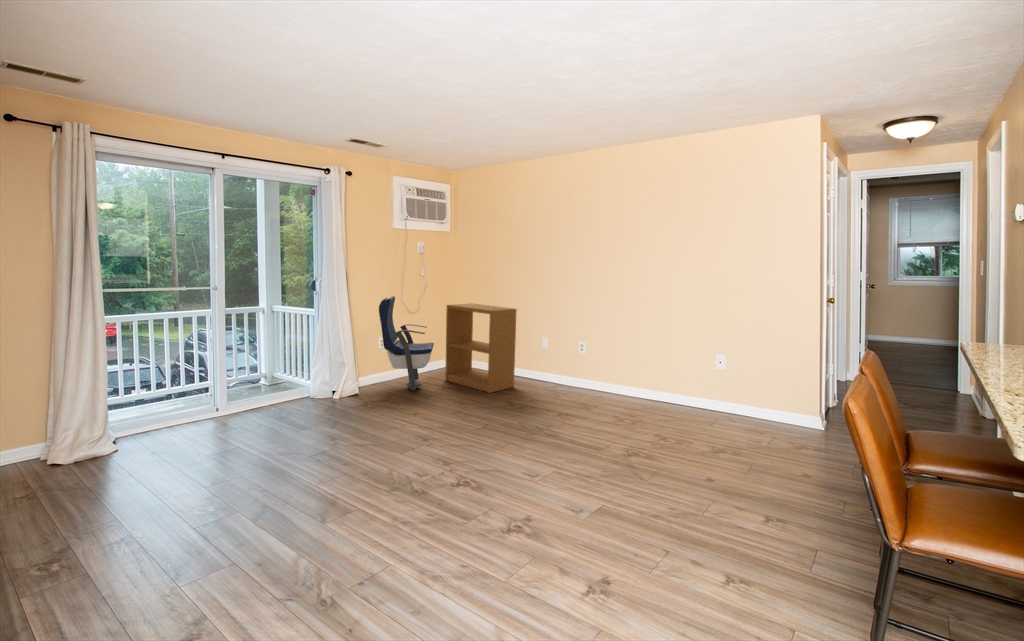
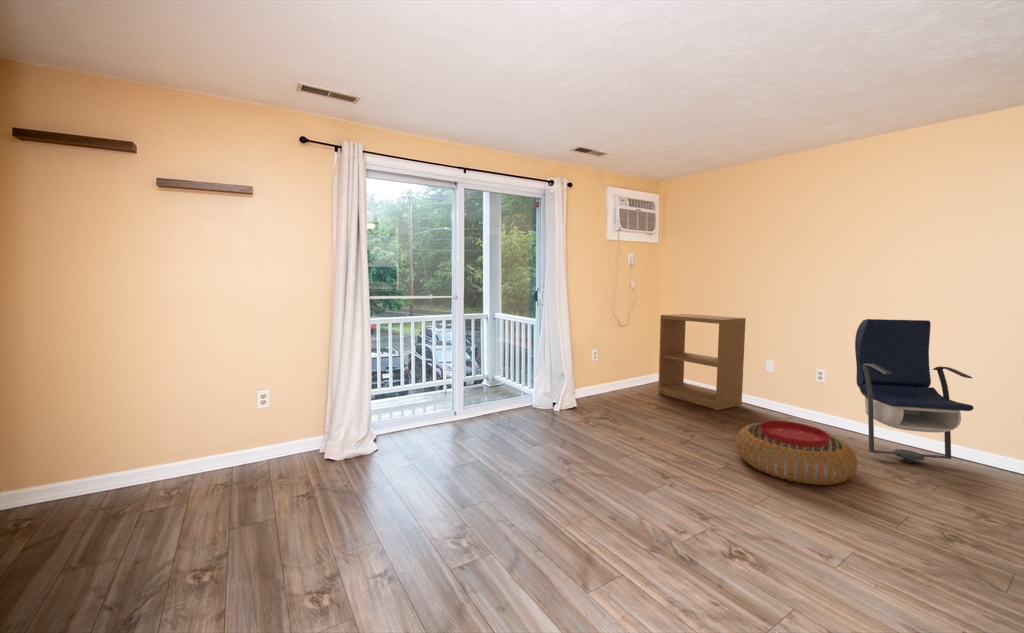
armchair: present [379,296,434,390] -> present [855,319,974,462]
pouf: none [477,397,559,444] -> present [735,421,858,485]

